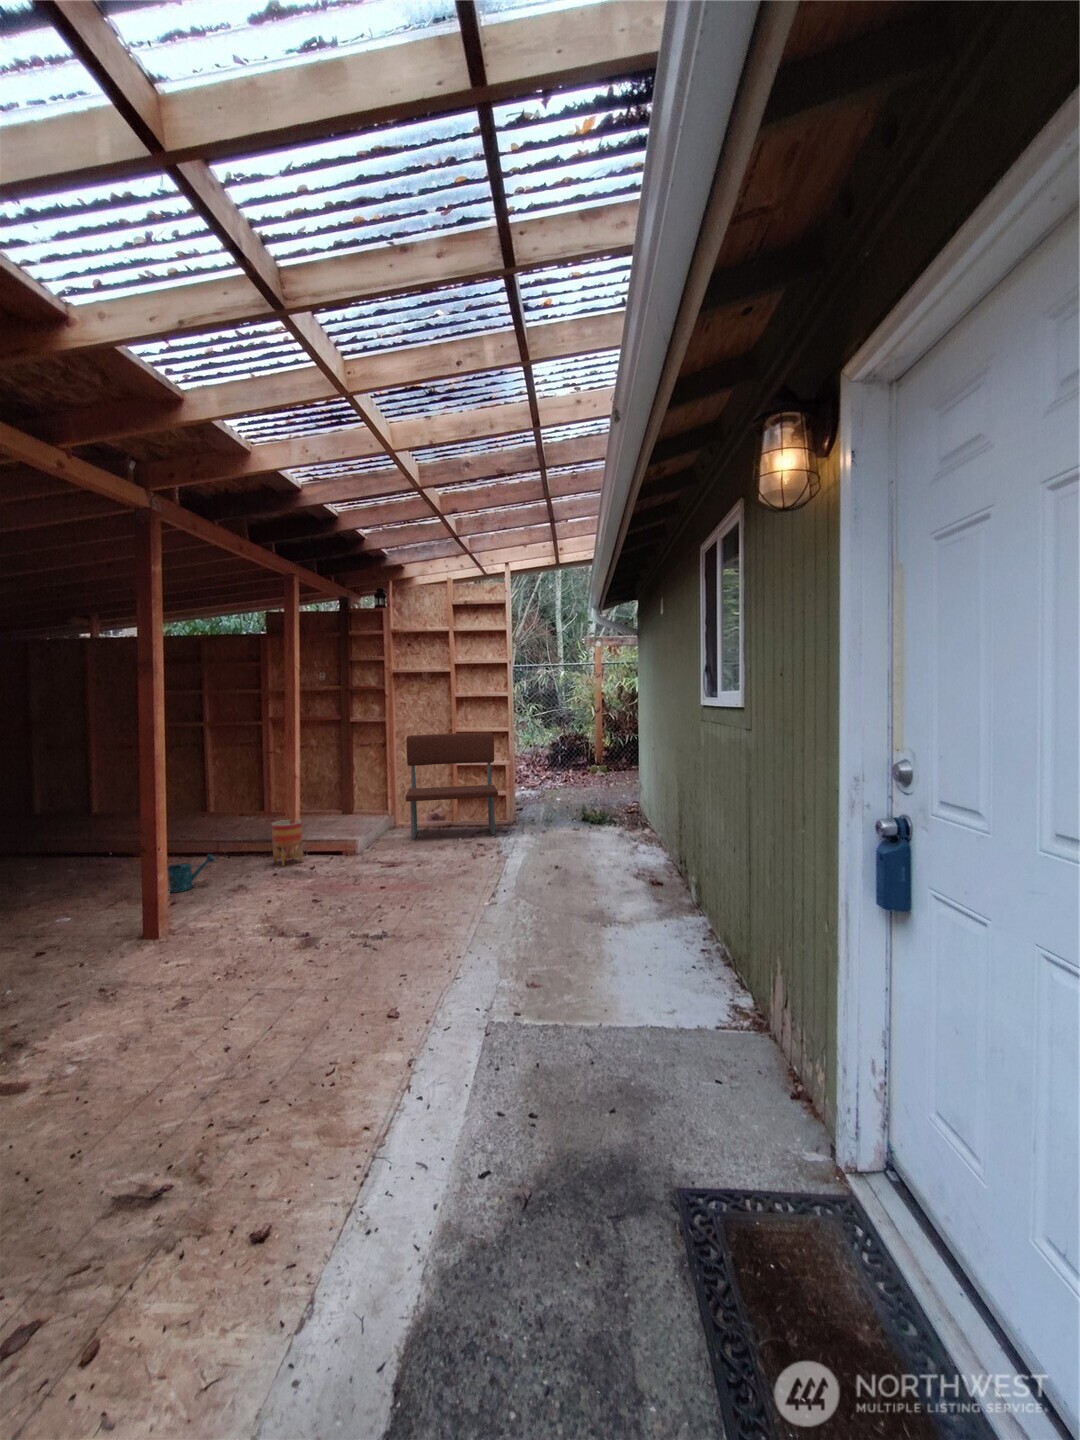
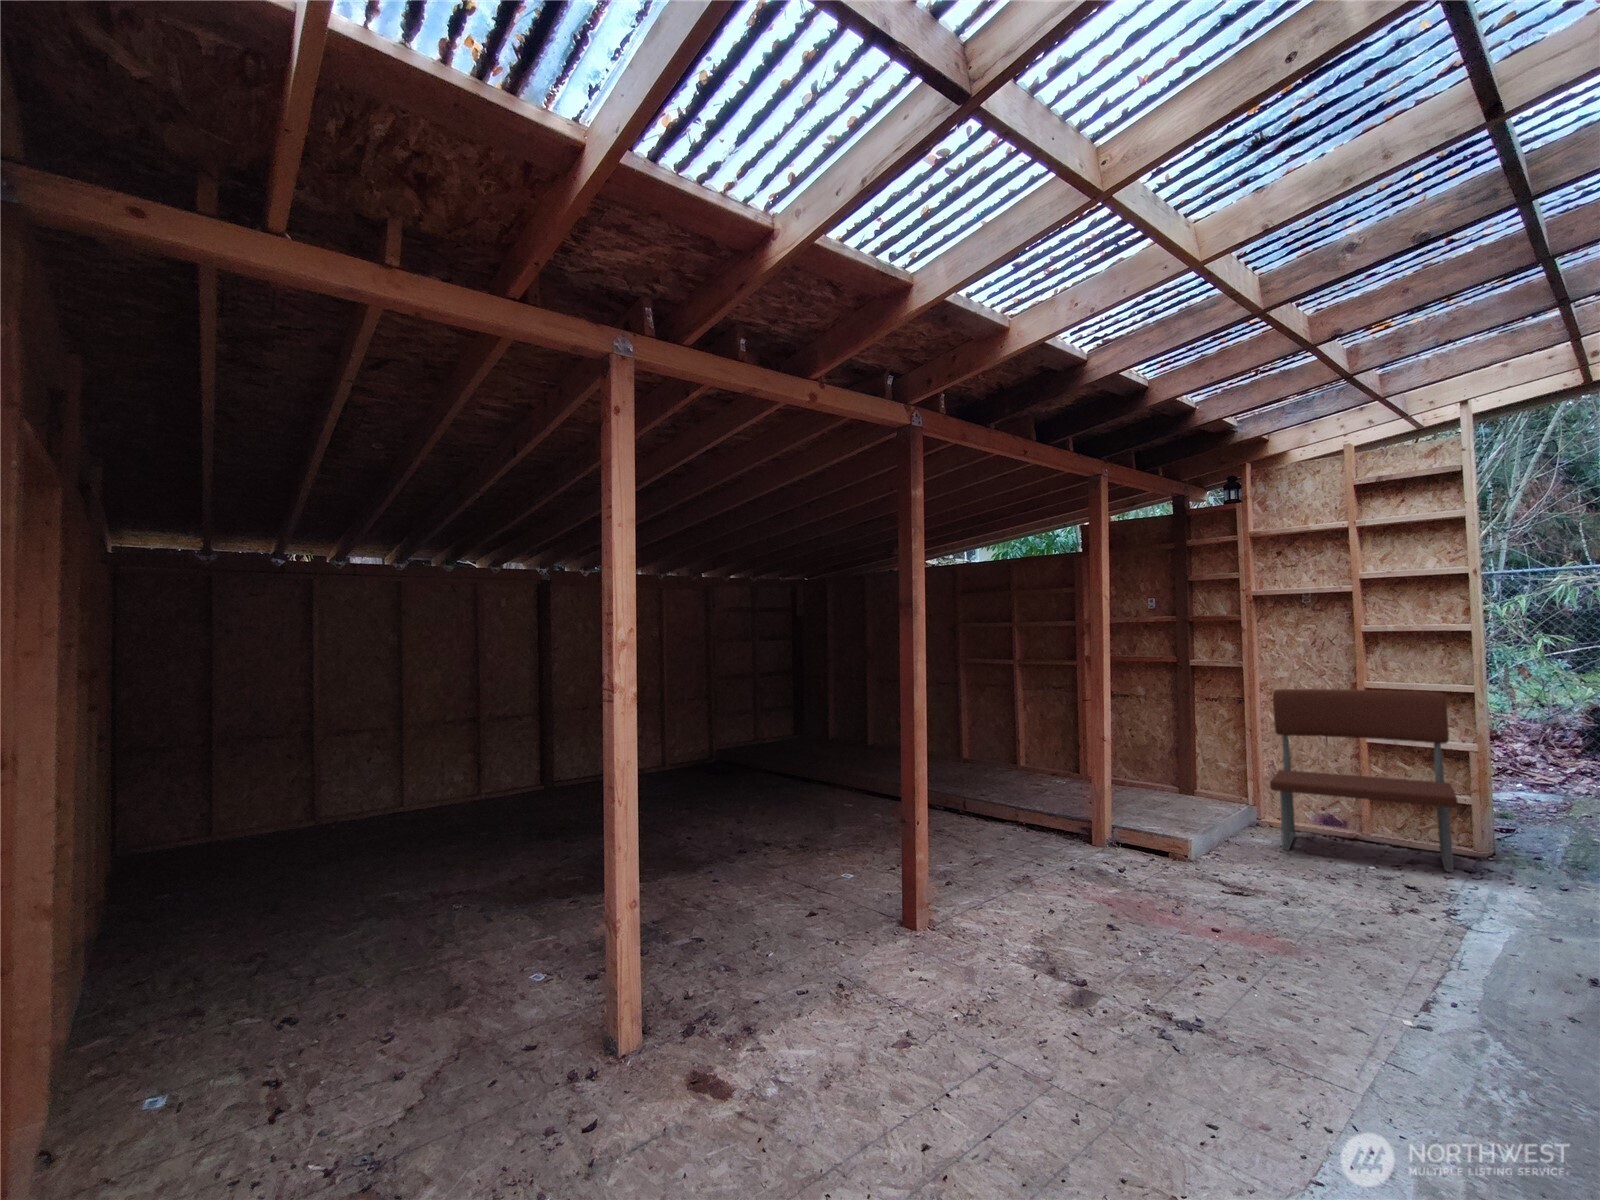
planter: present [272,820,303,866] -> none [1067,792,1108,854]
watering can: present [168,854,215,893] -> none [936,822,995,862]

